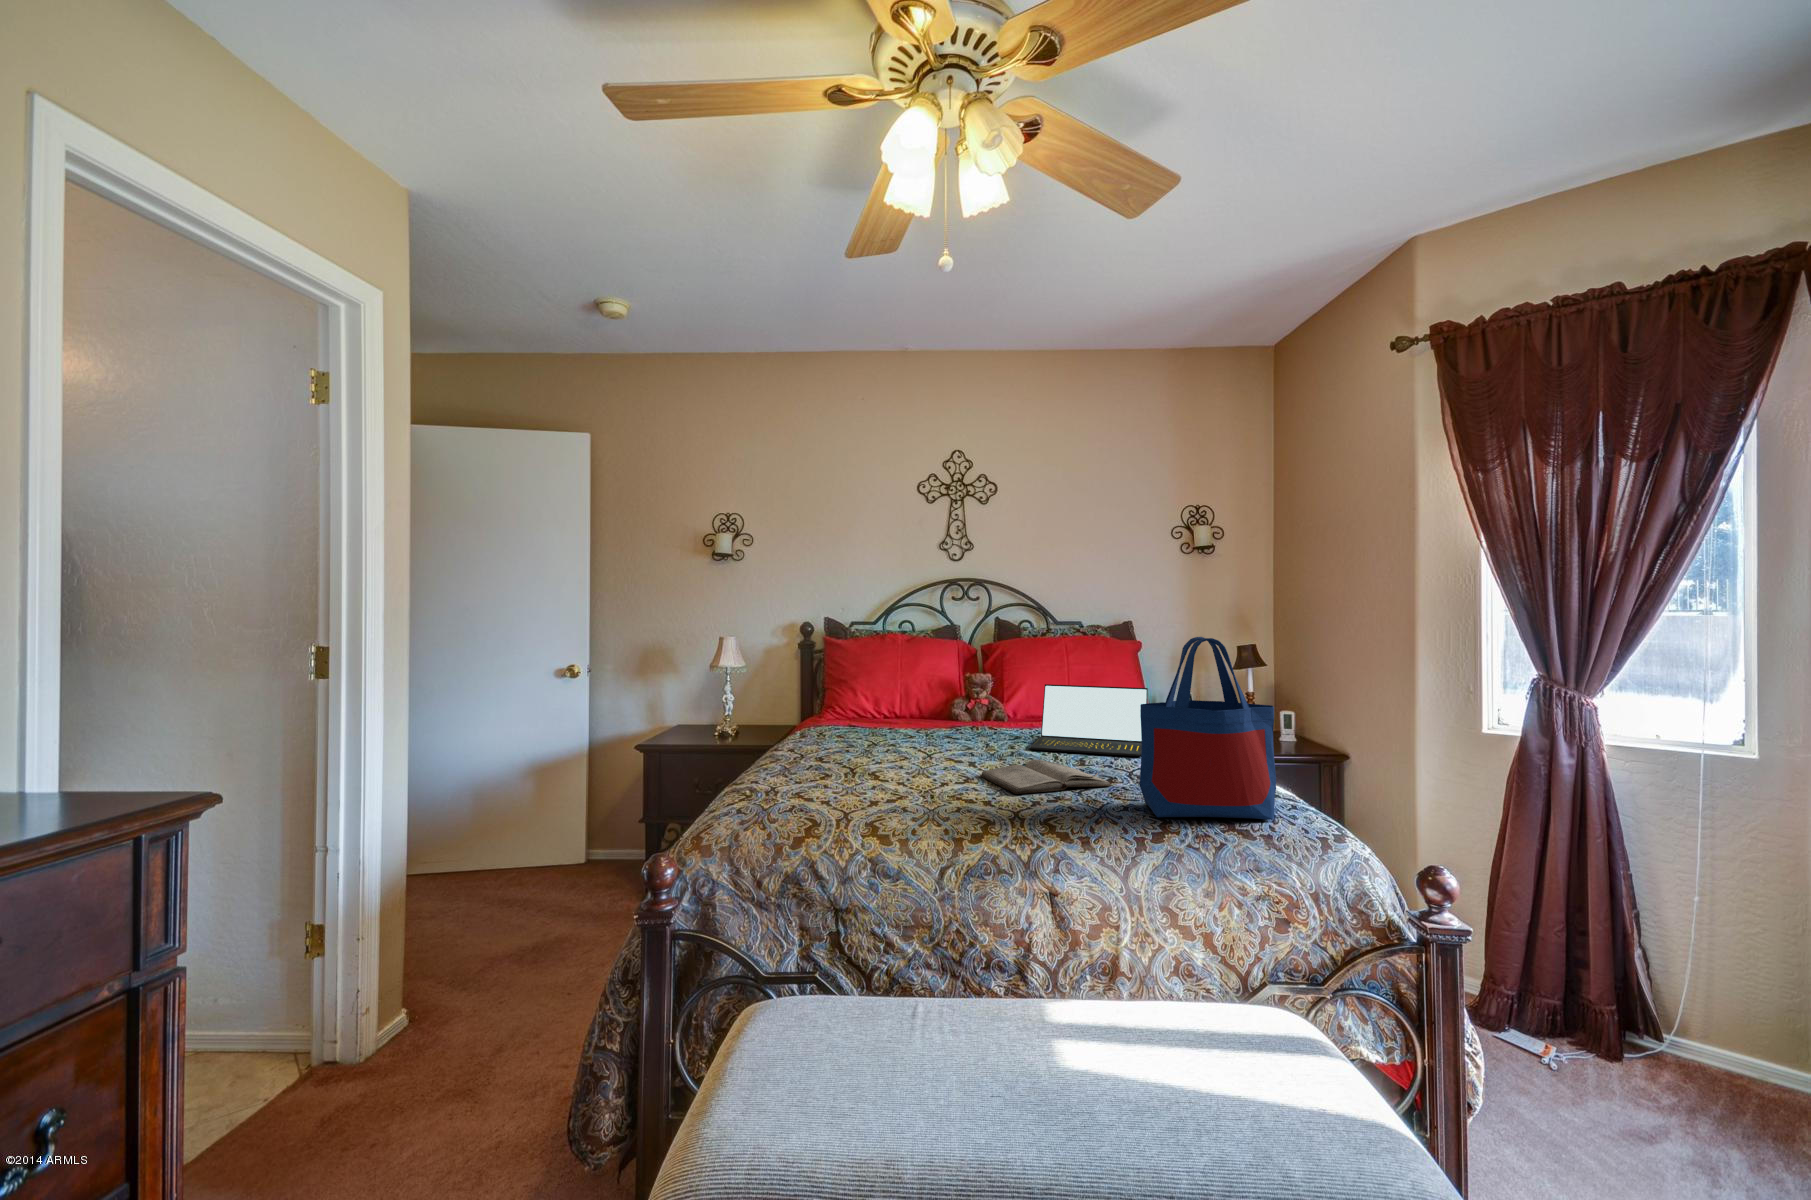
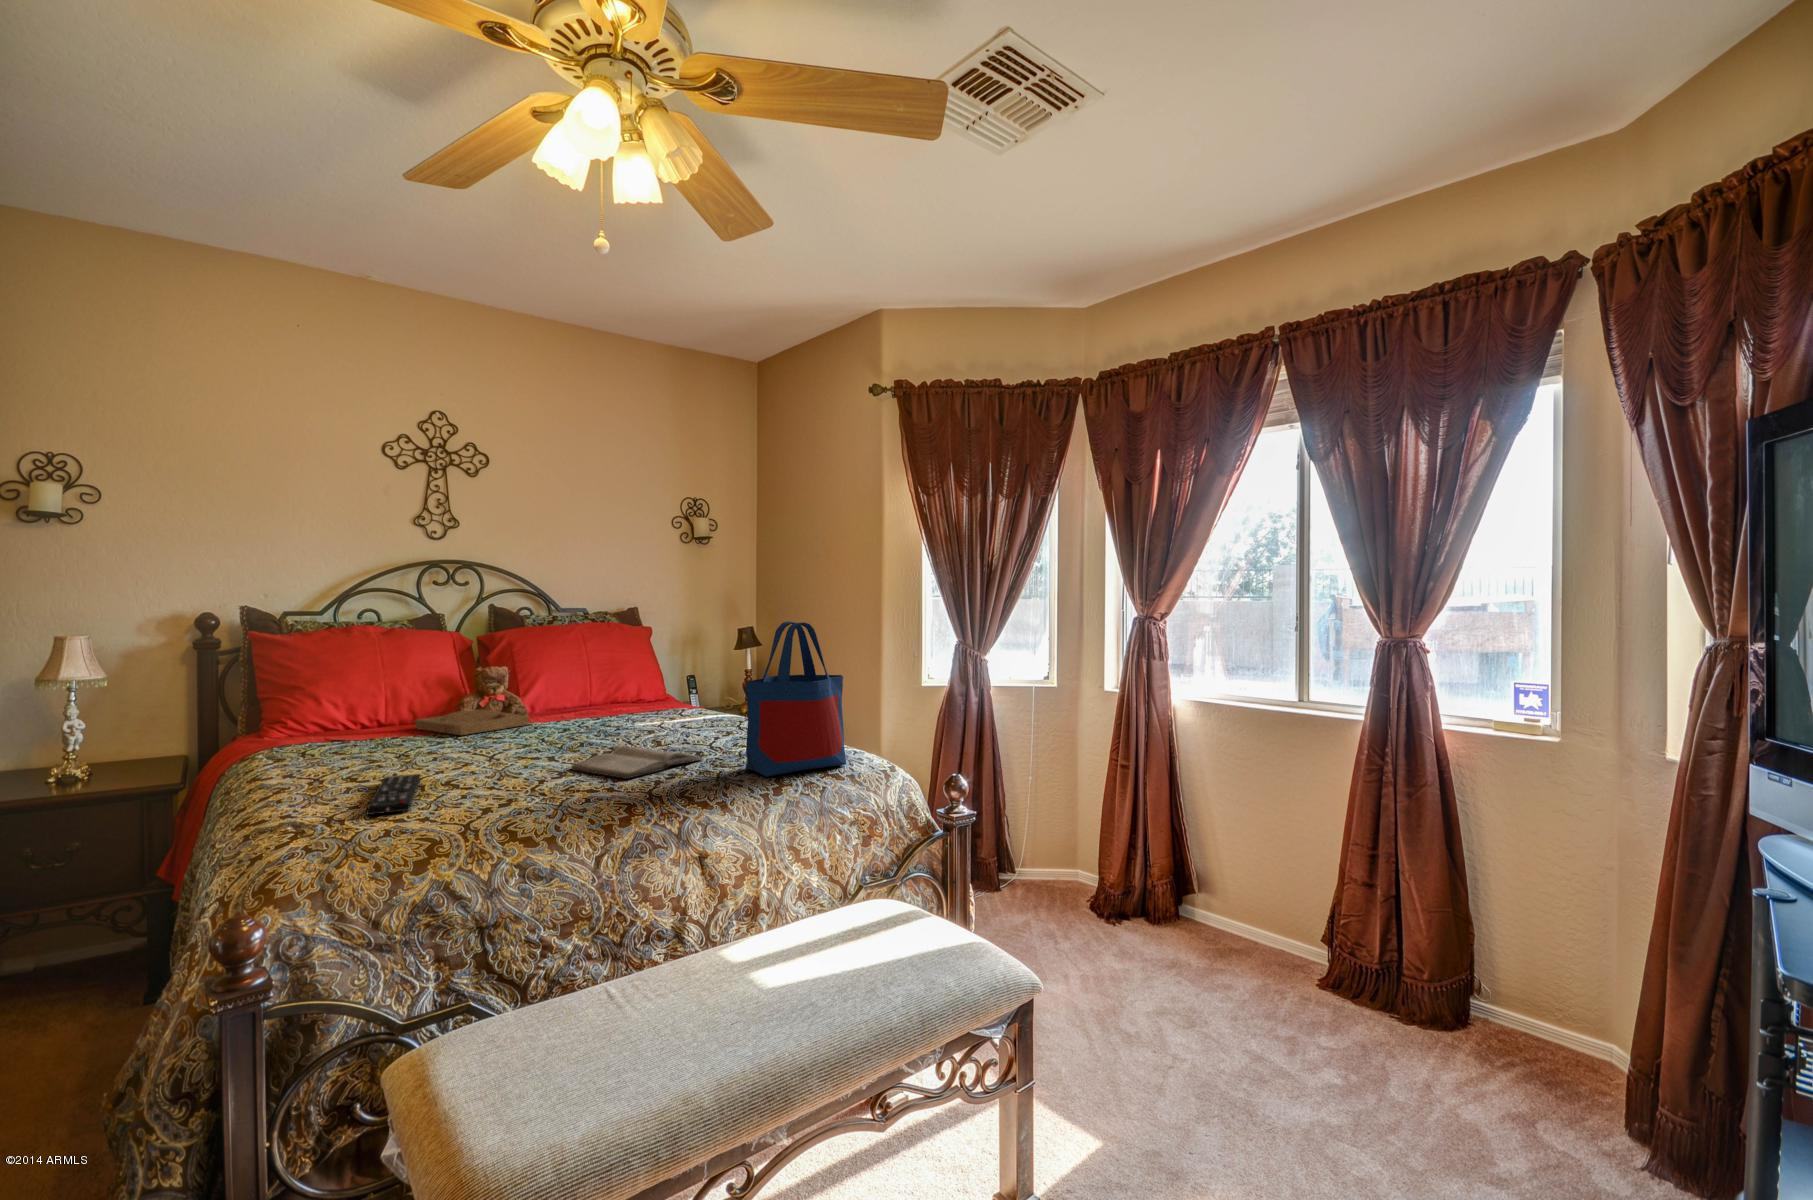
laptop: present [1030,684,1148,756] -> none [590,670,704,739]
tray: none [911,711,996,732] -> present [415,710,529,735]
remote control: none [798,760,865,792] -> present [366,774,420,815]

